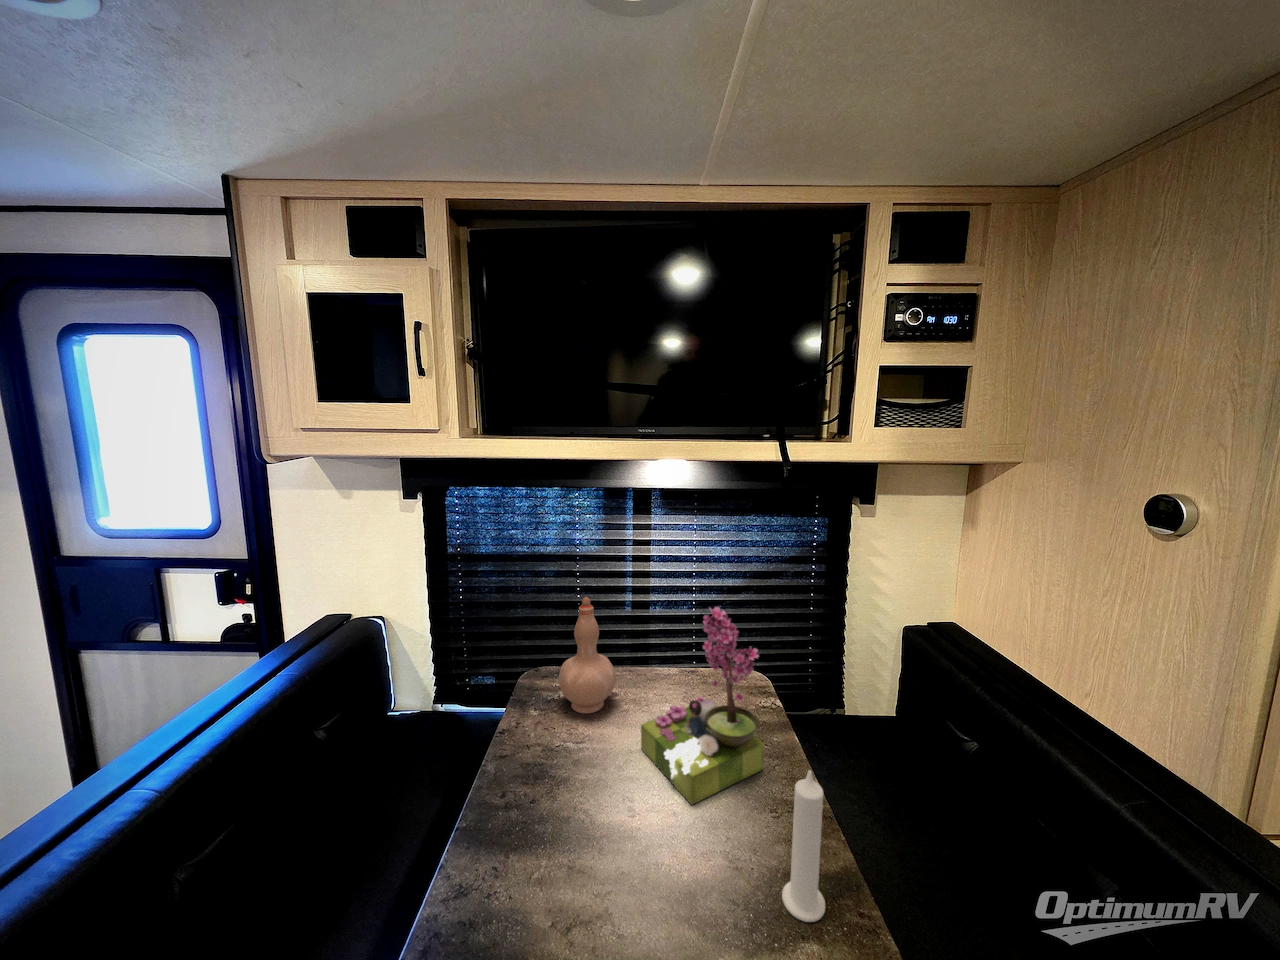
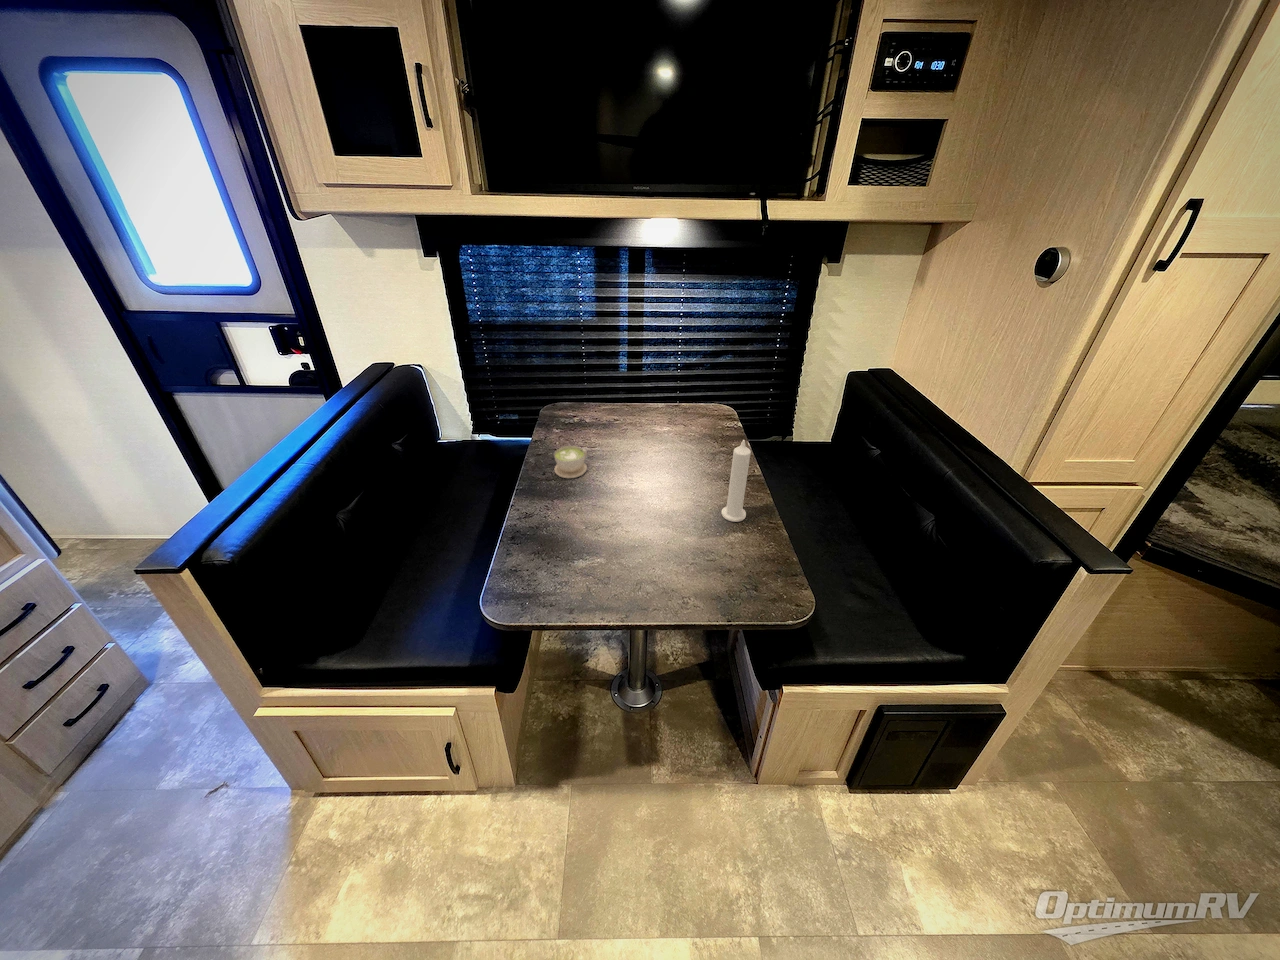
vase: present [559,597,616,713] -> none [575,341,618,427]
flower arrangement: present [641,607,764,805] -> none [637,343,724,474]
coffee cup: none [516,753,567,813] -> present [555,446,587,478]

